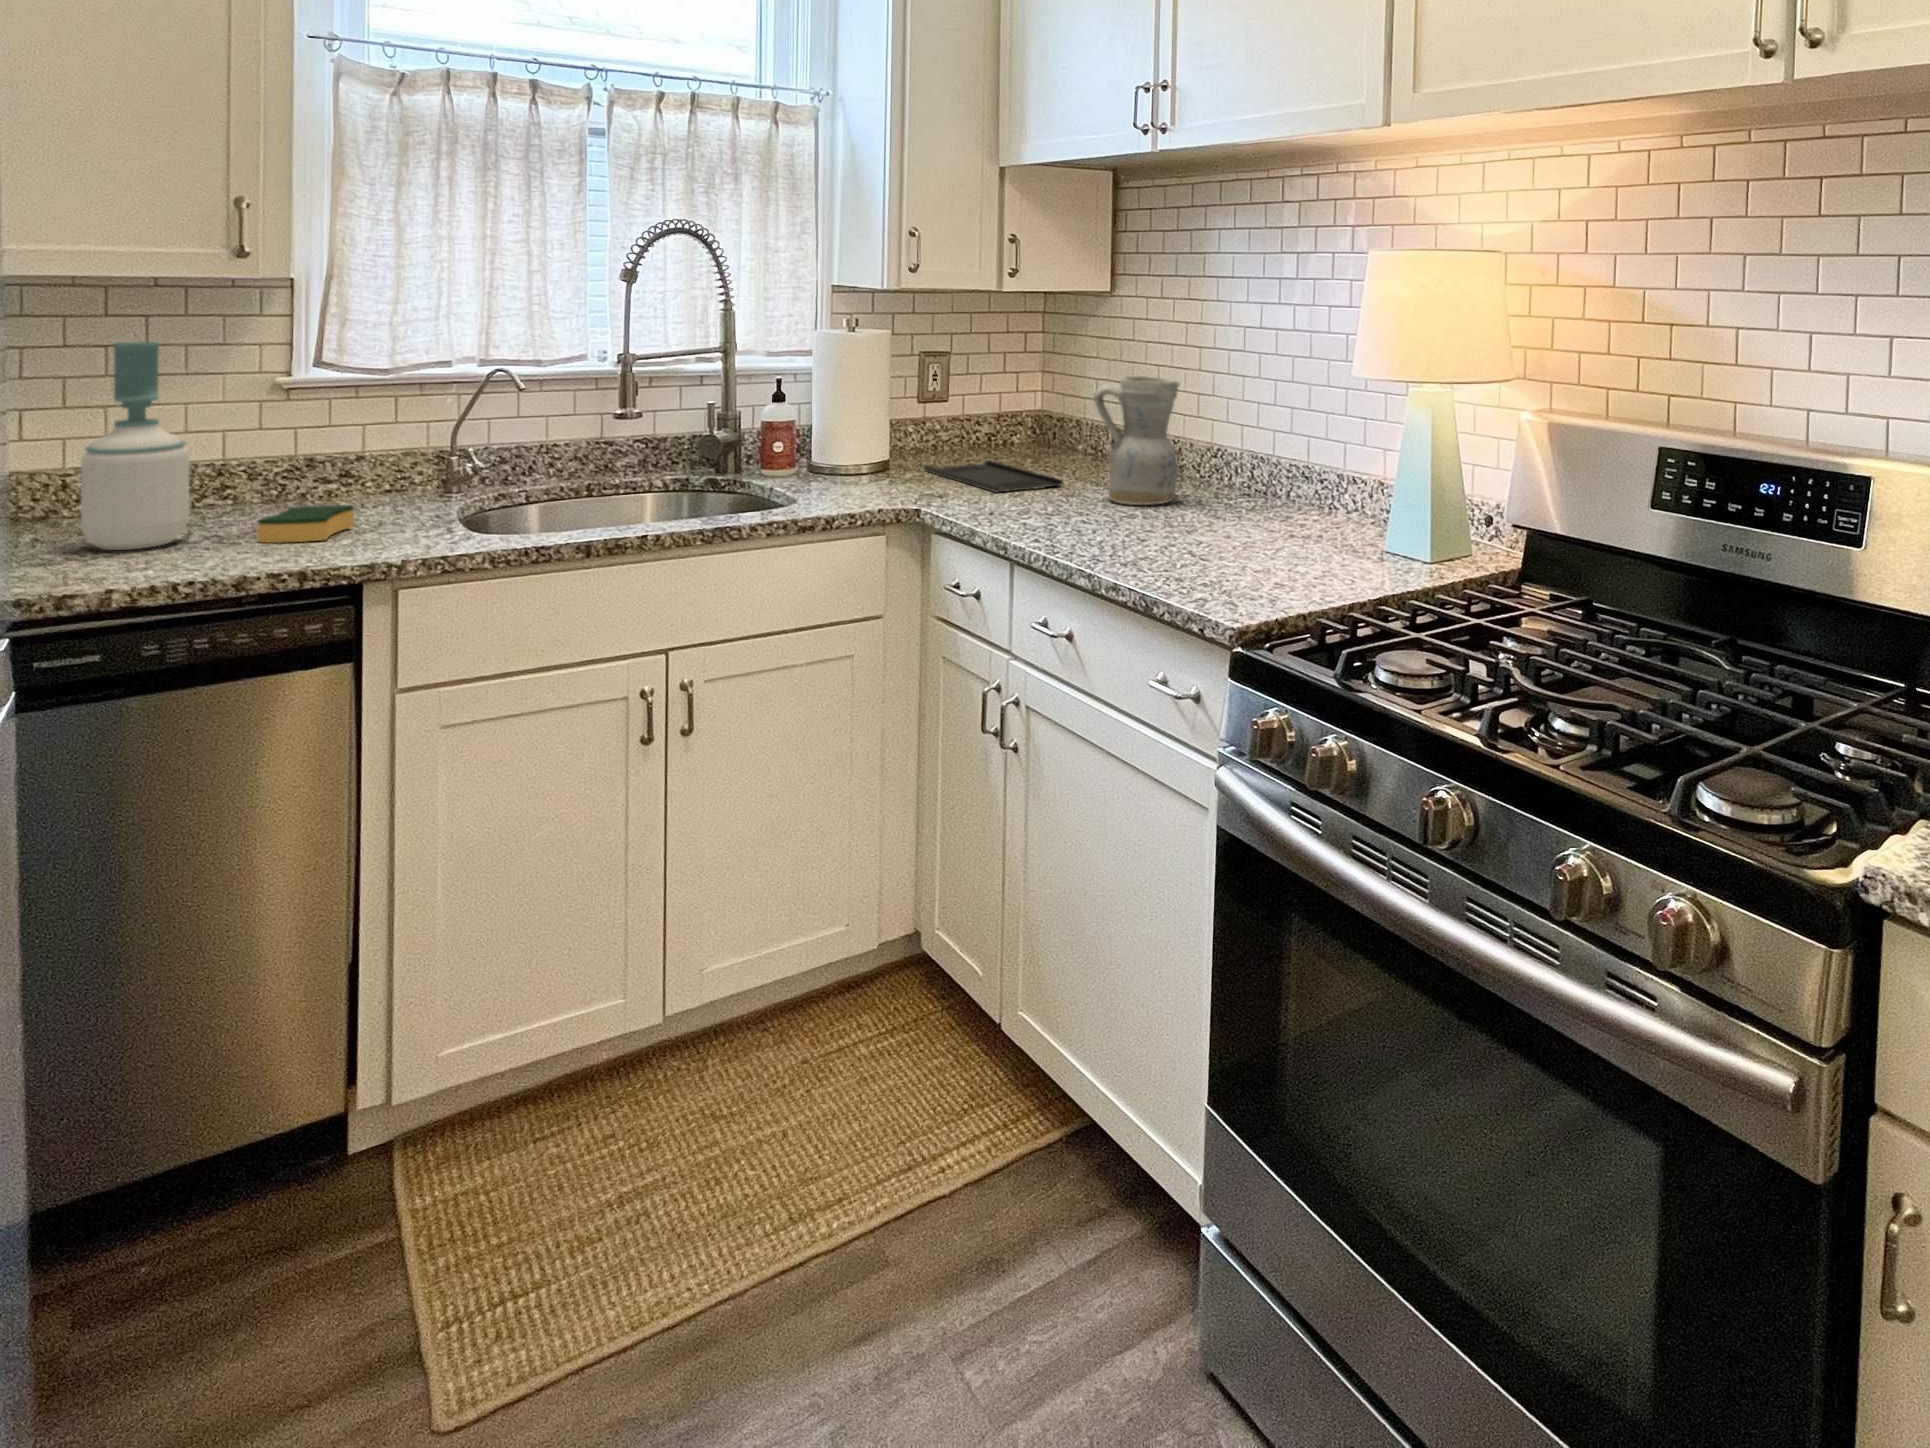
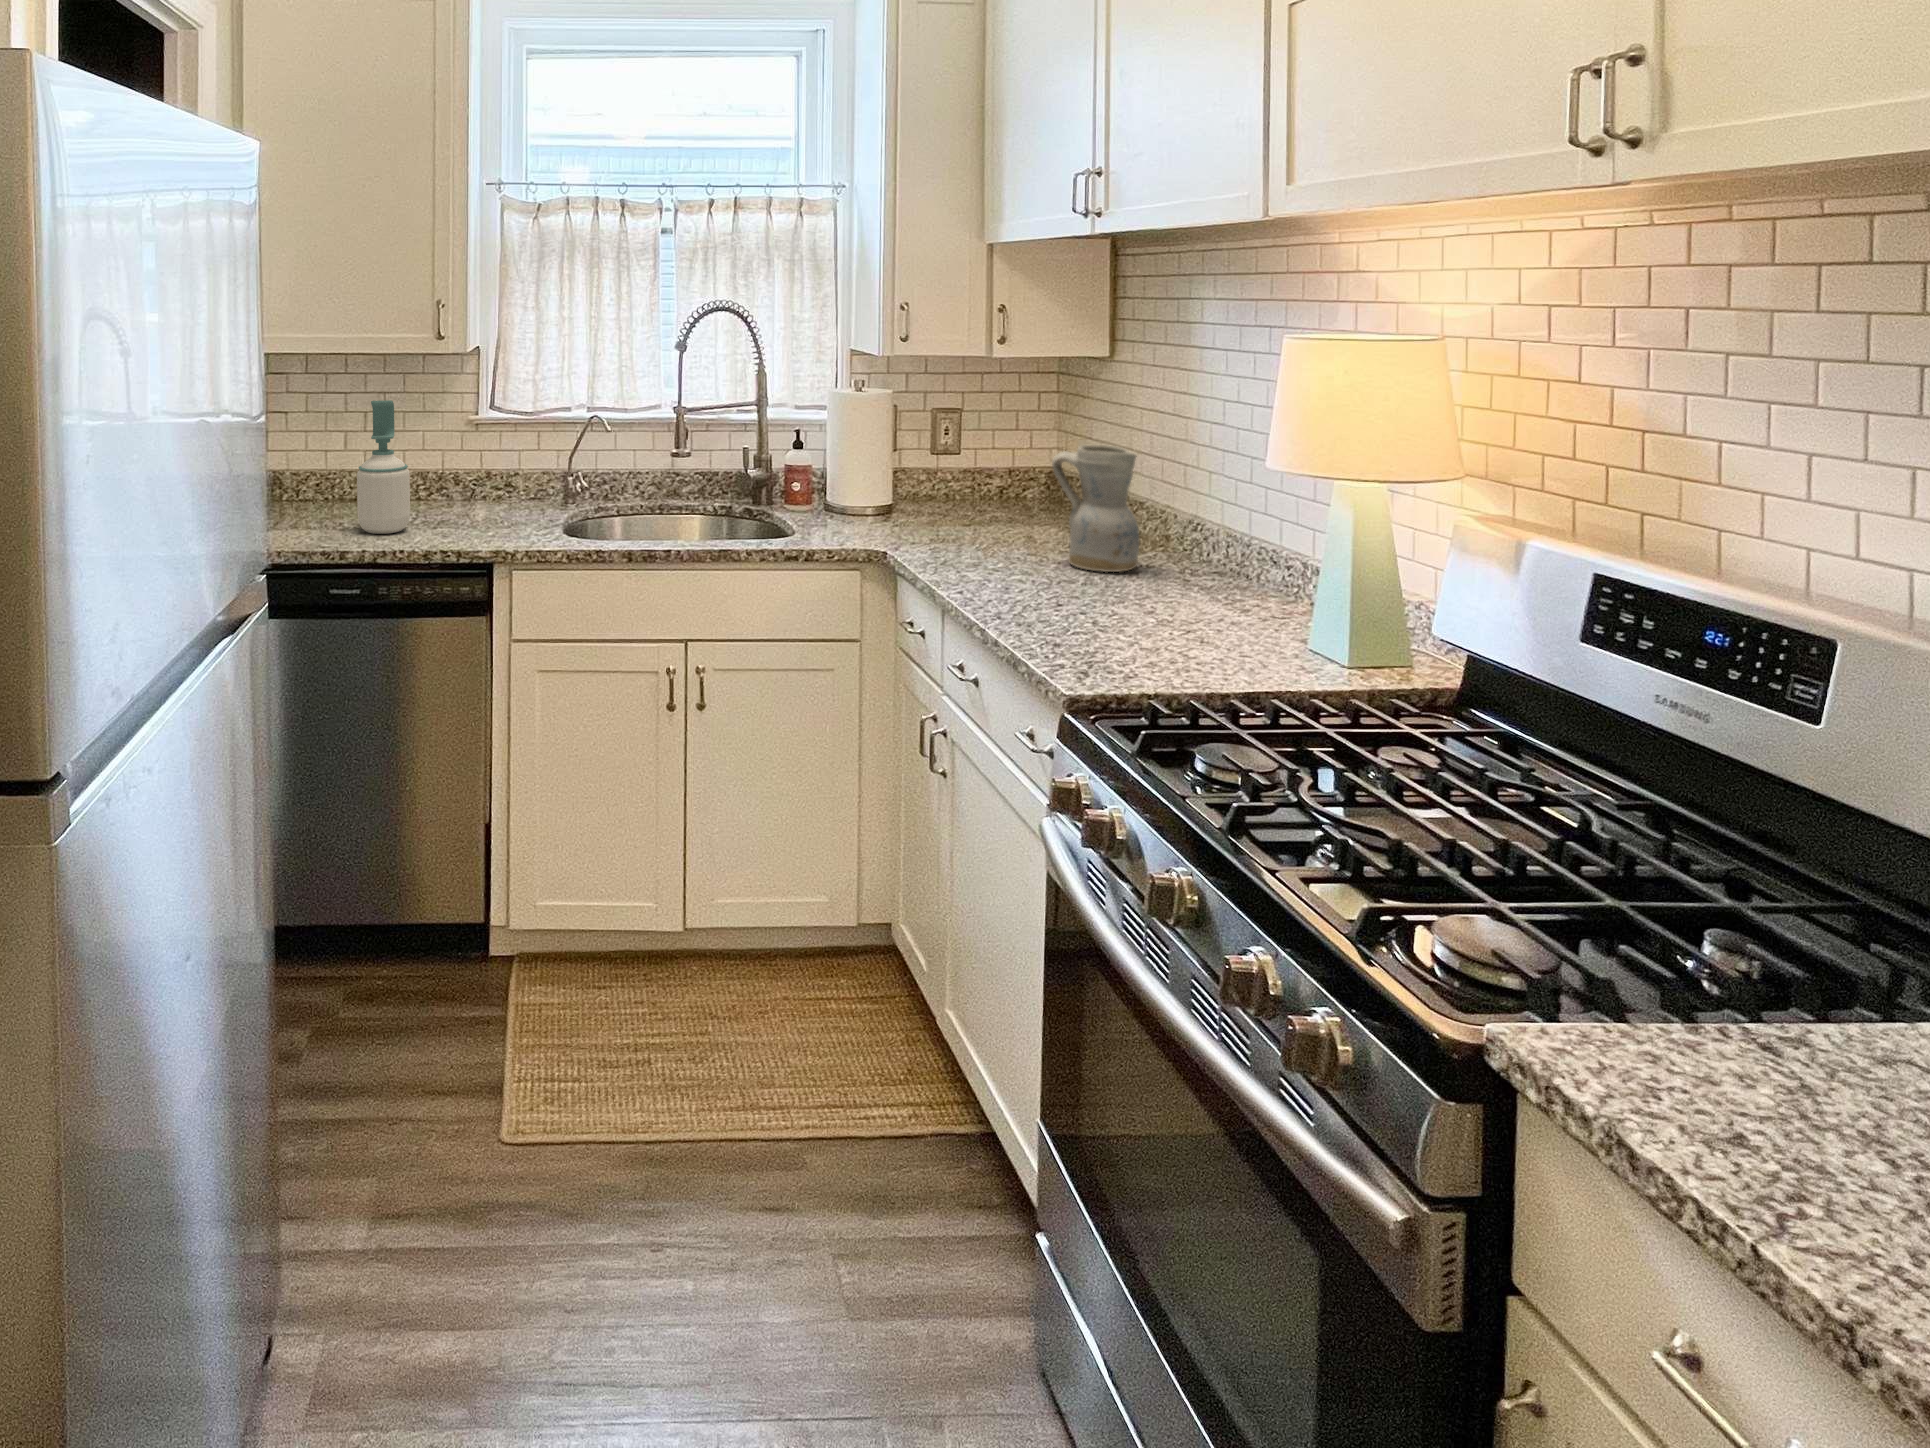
tray: present [924,460,1063,493] -> none [921,511,1036,545]
sponge: present [258,505,354,543] -> none [444,513,499,538]

